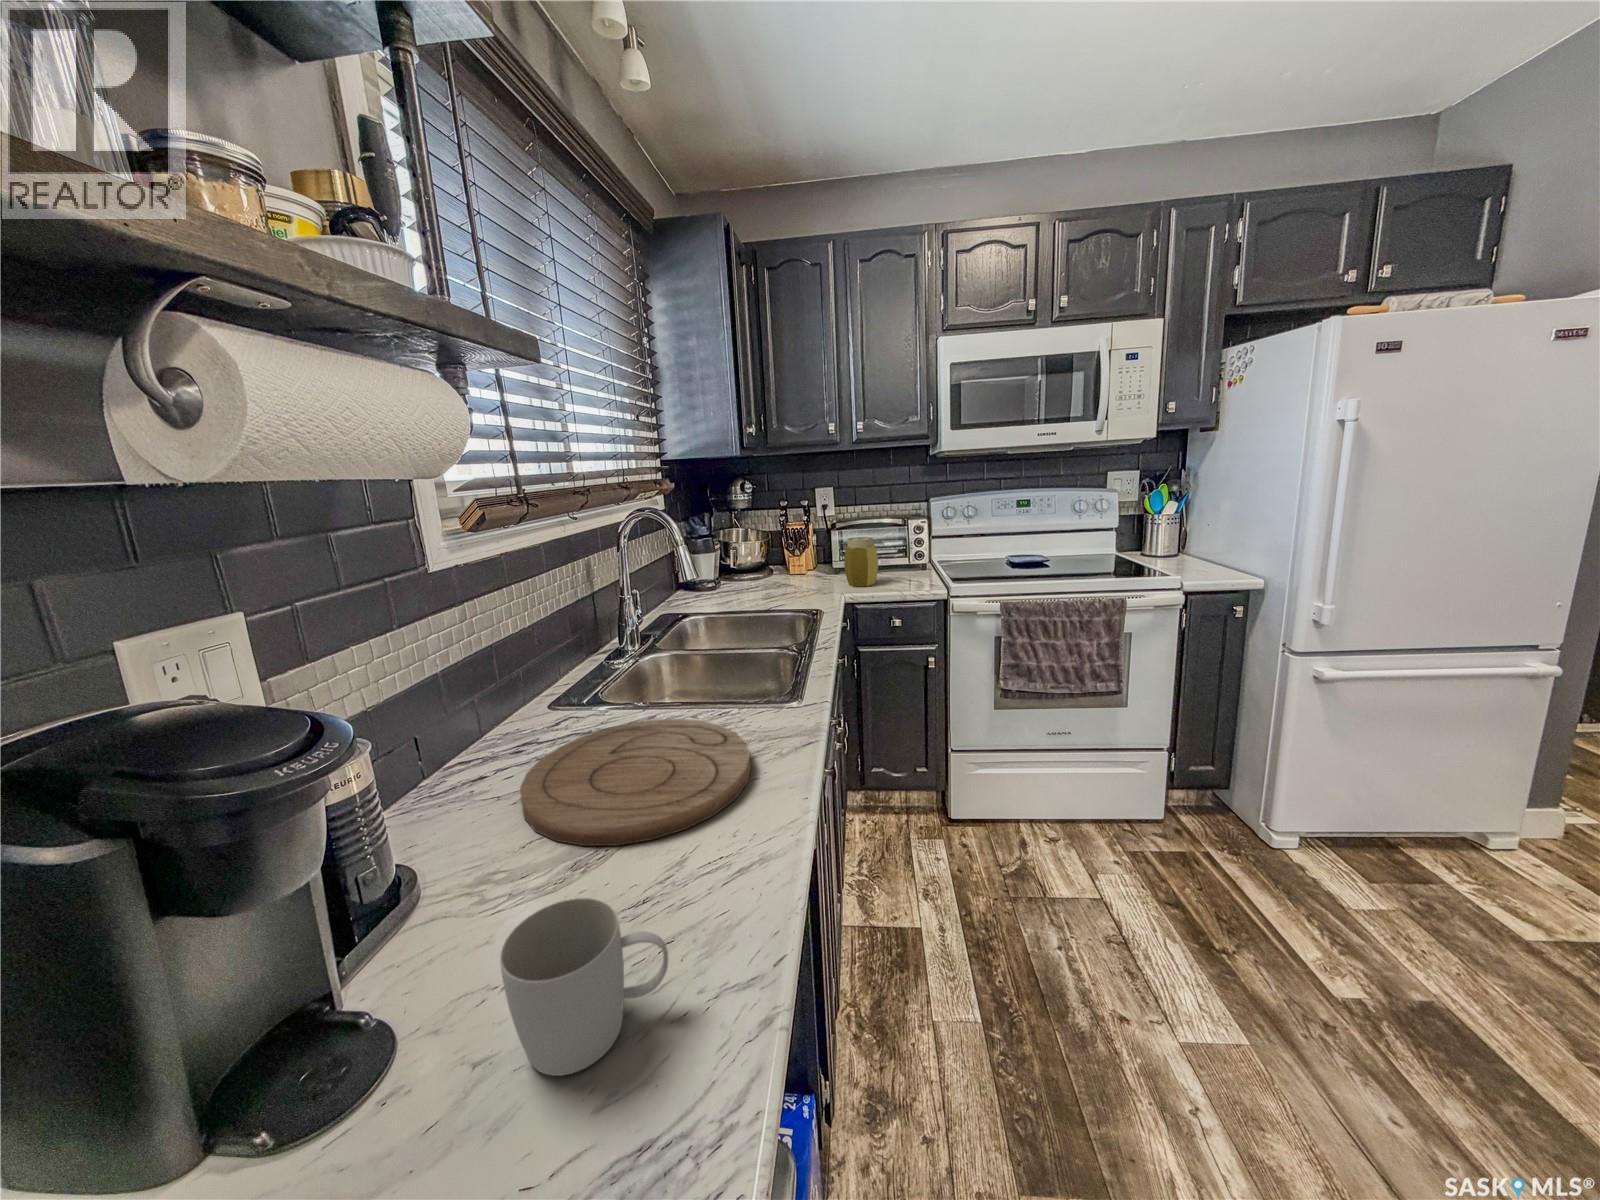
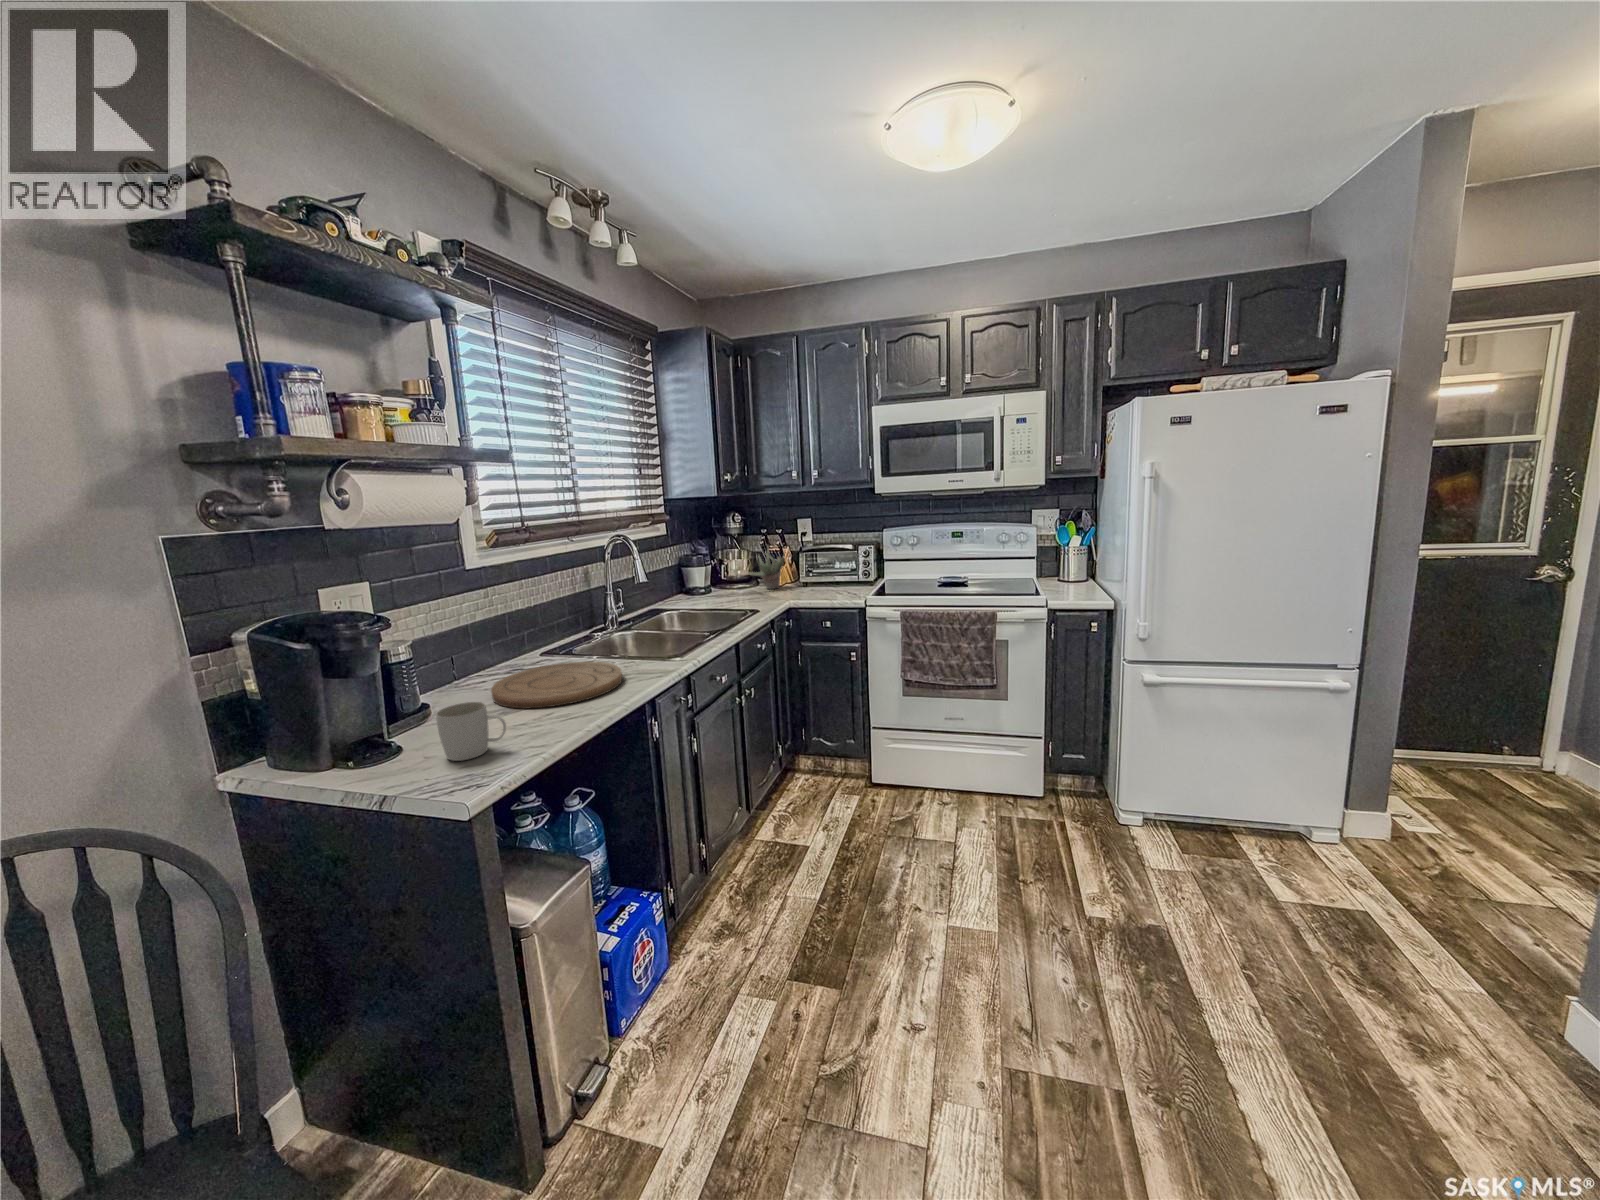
succulent plant: none [775,520,818,578] -> present [748,549,785,589]
jar: present [844,537,878,587] -> none [796,559,820,597]

